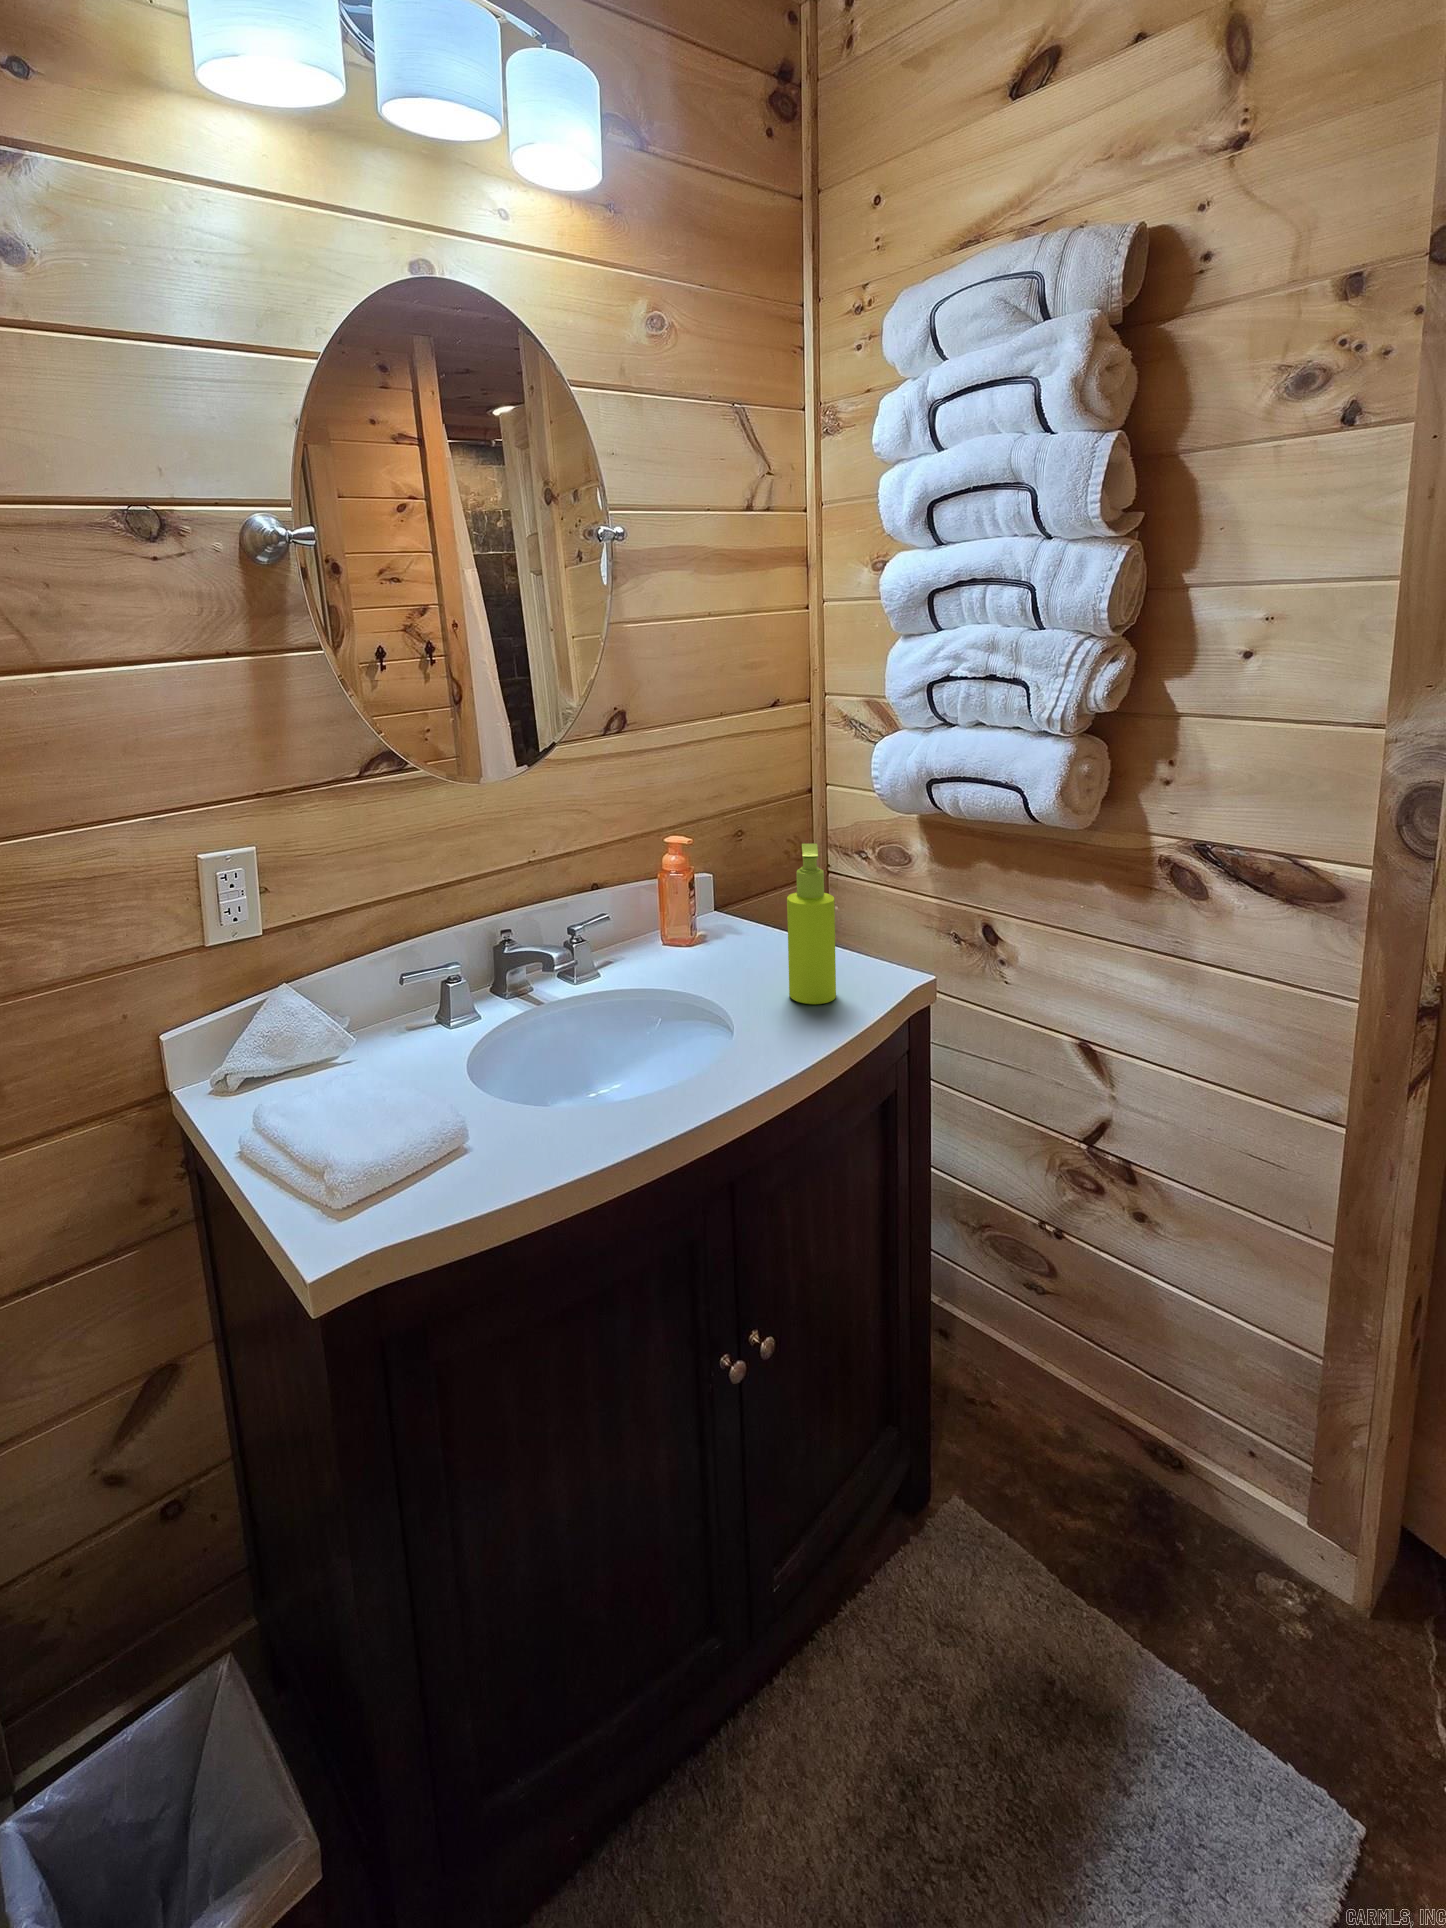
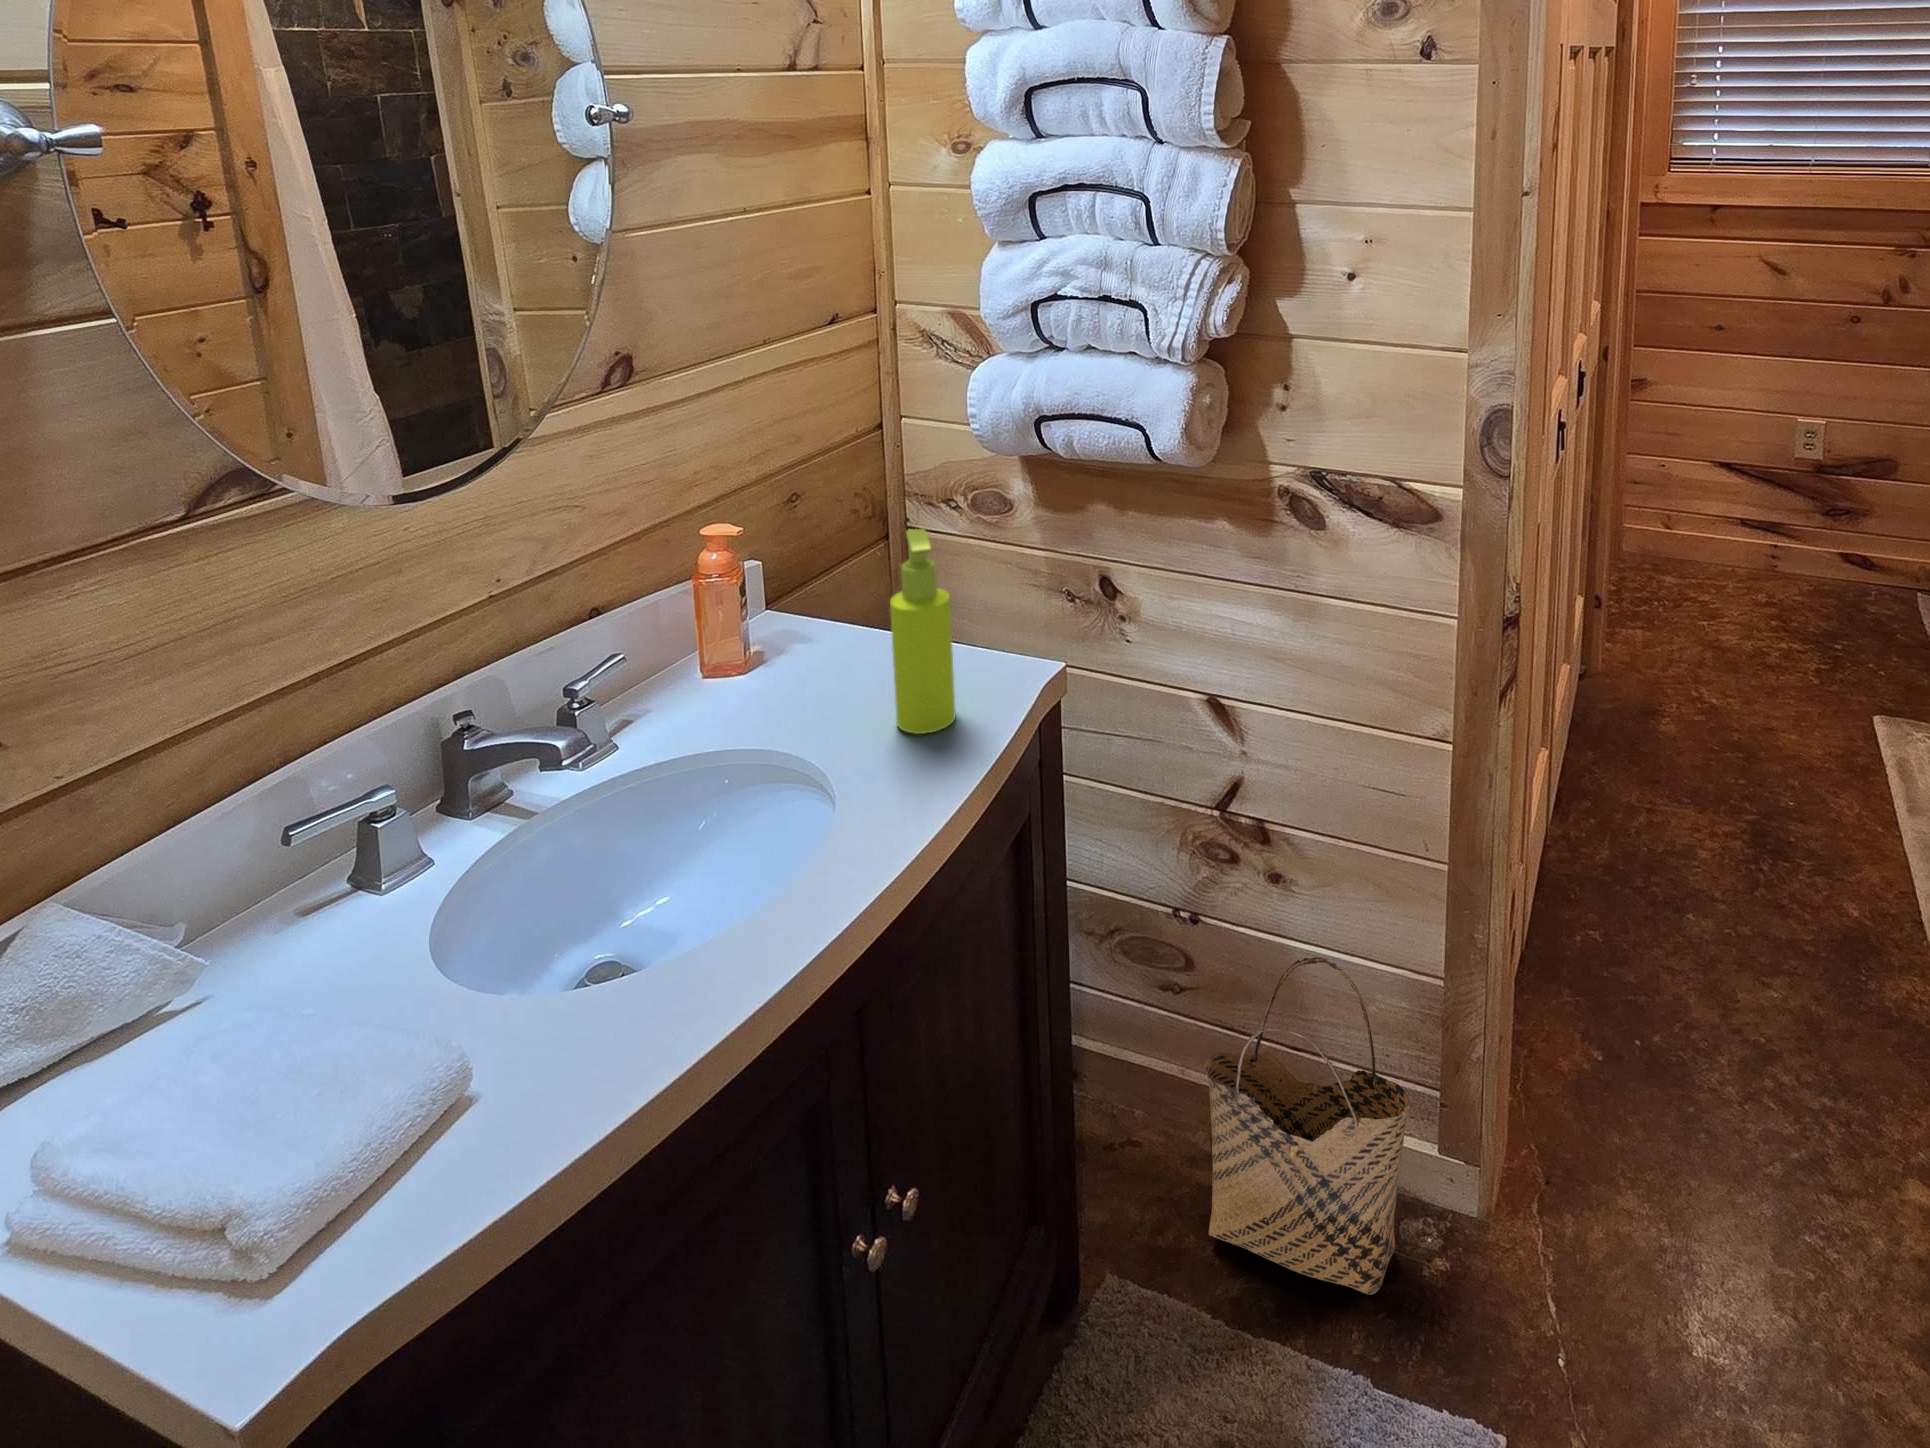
woven basket: none [1053,1294,1272,1622] -> present [1204,957,1410,1295]

